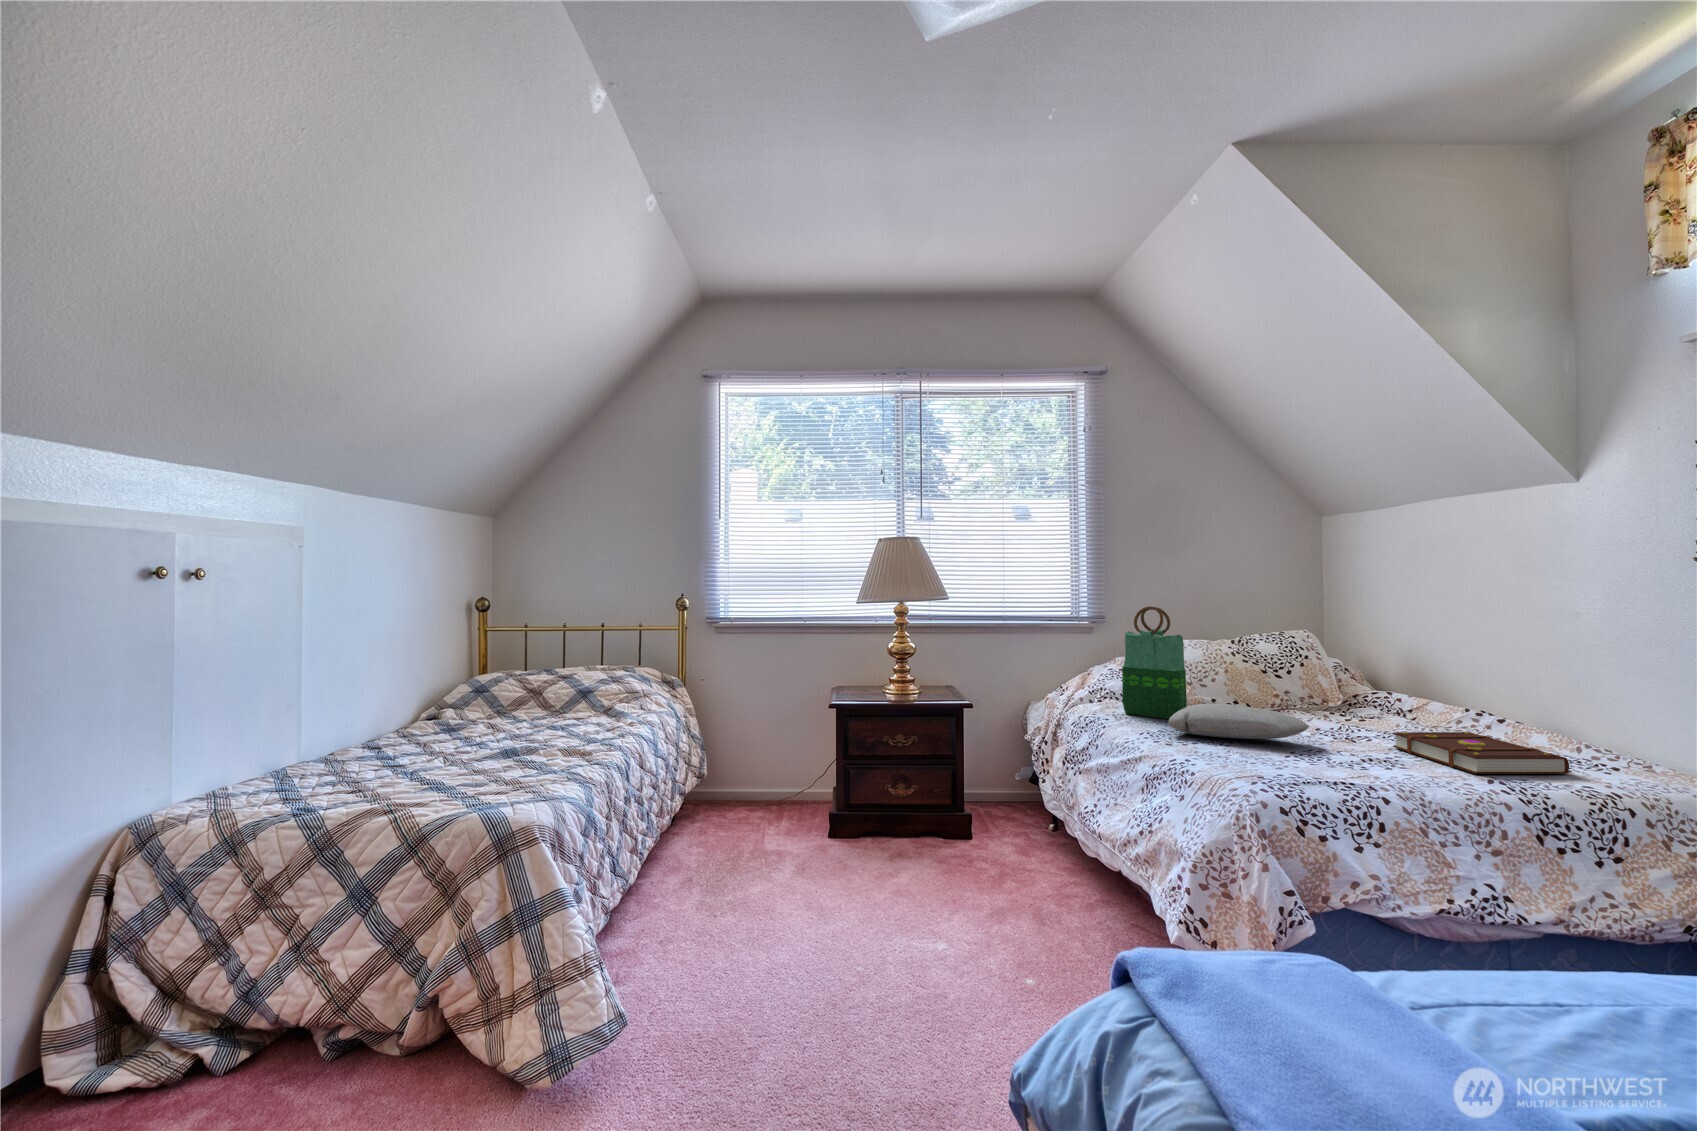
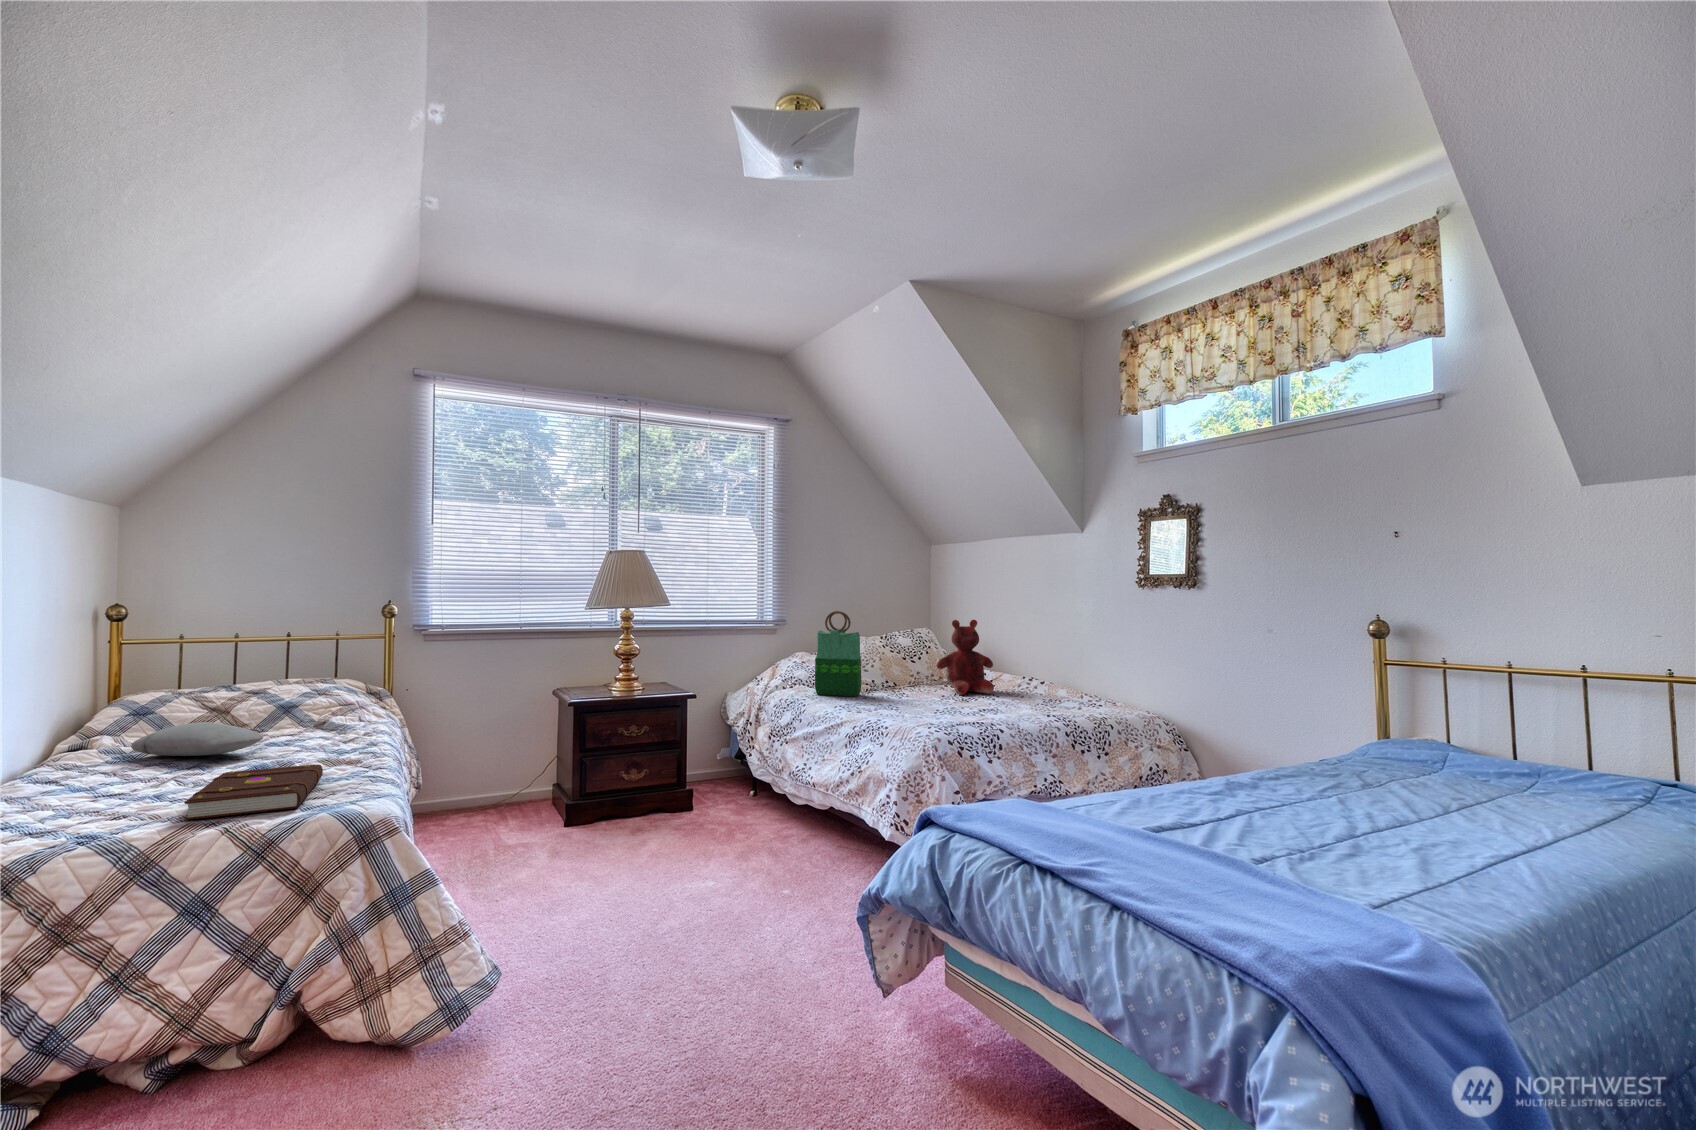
teddy bear: none [1306,620,1406,732] -> present [937,620,994,694]
pillow: present [1169,703,1309,739] -> present [131,722,263,756]
book: present [1393,732,1569,774] -> present [184,765,323,820]

